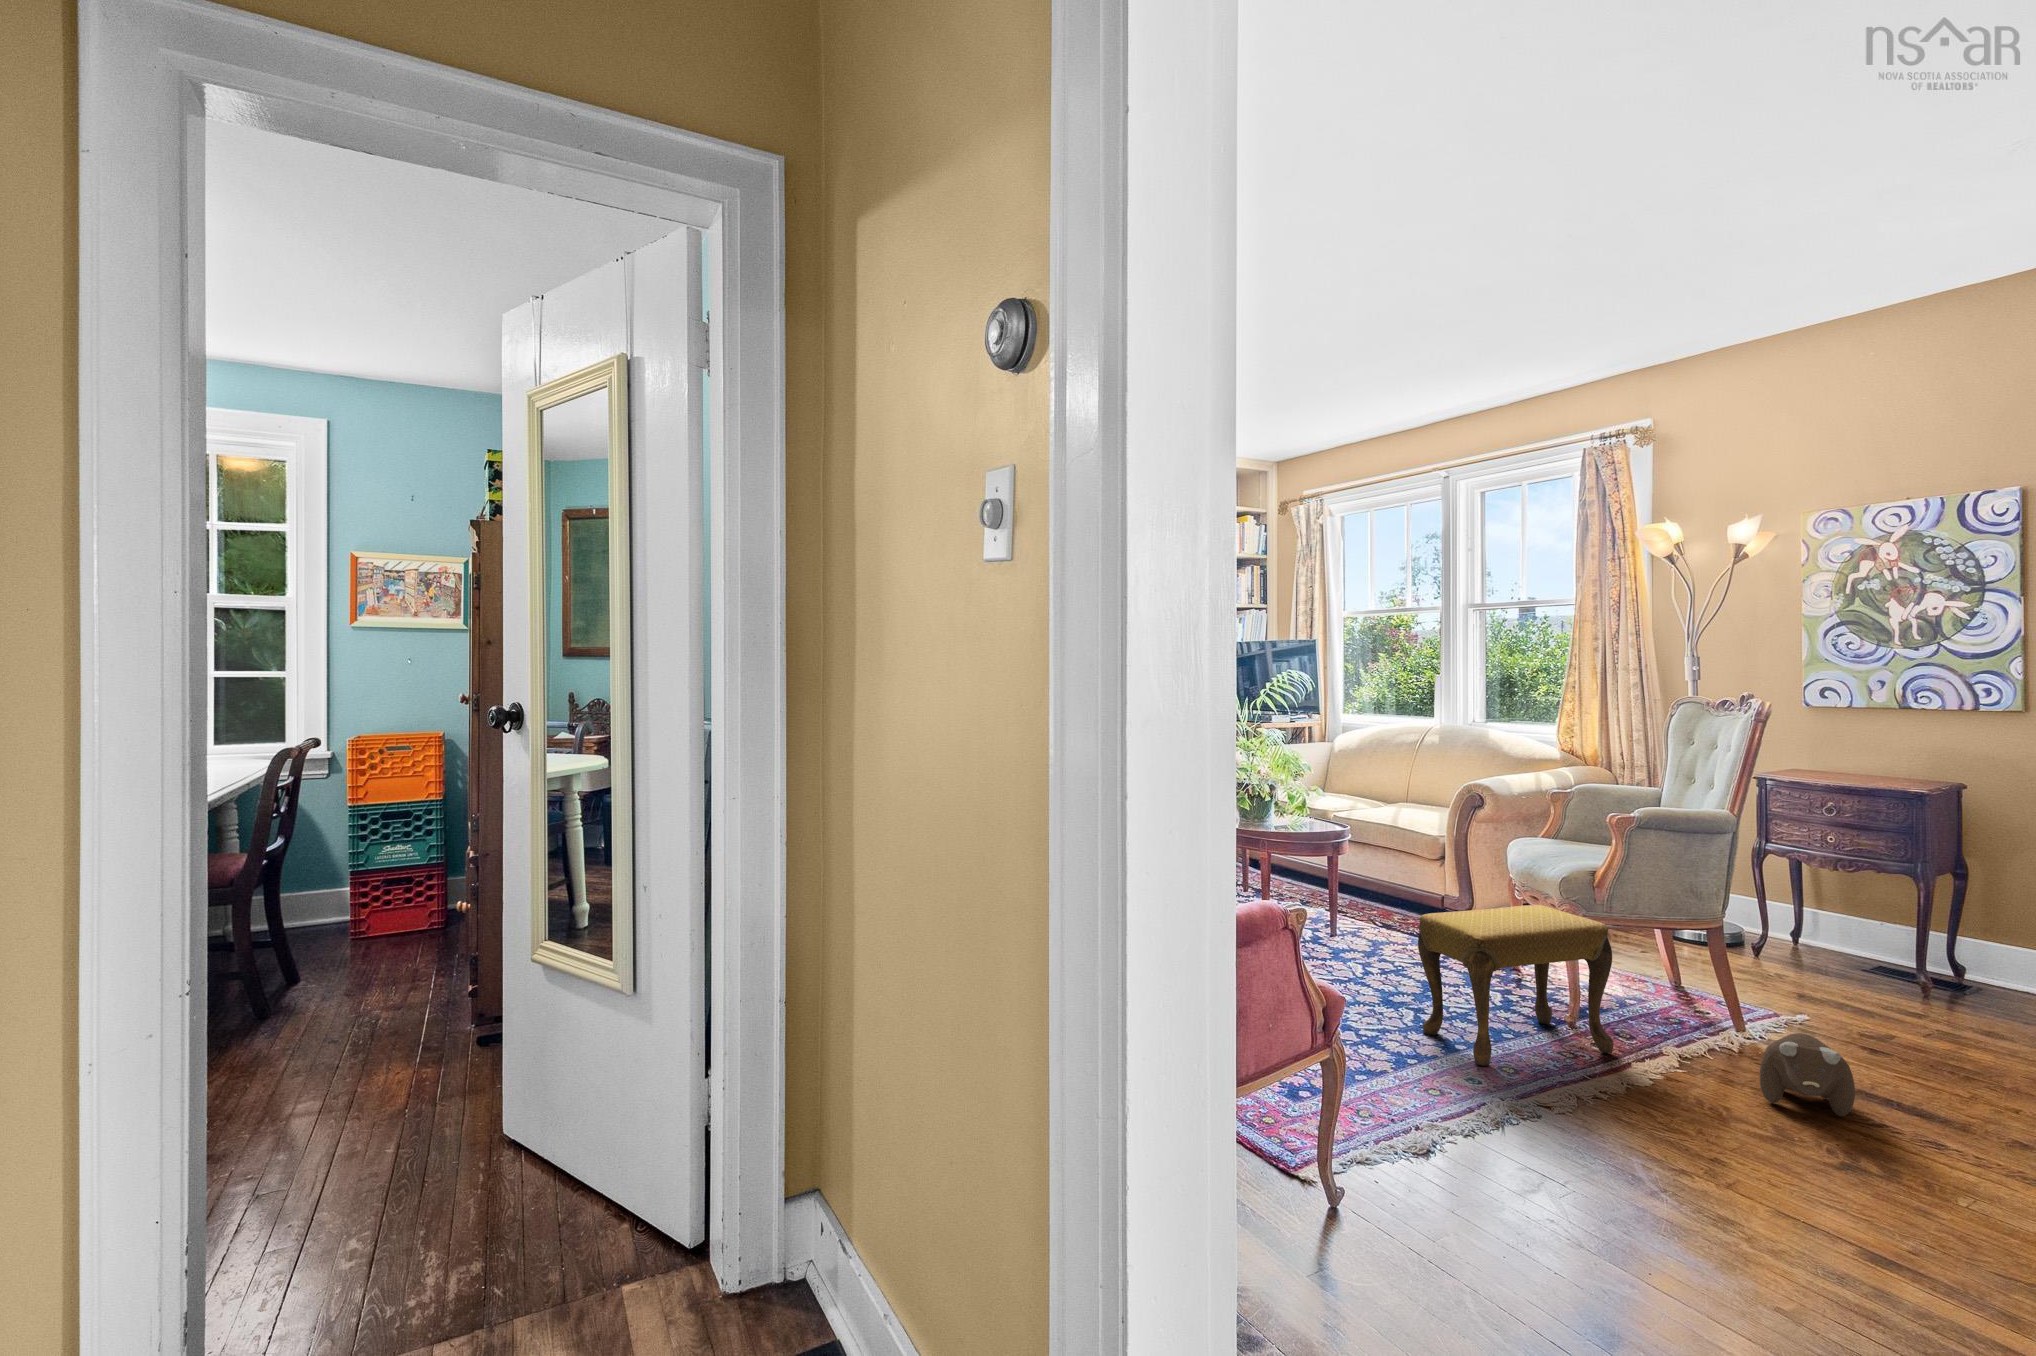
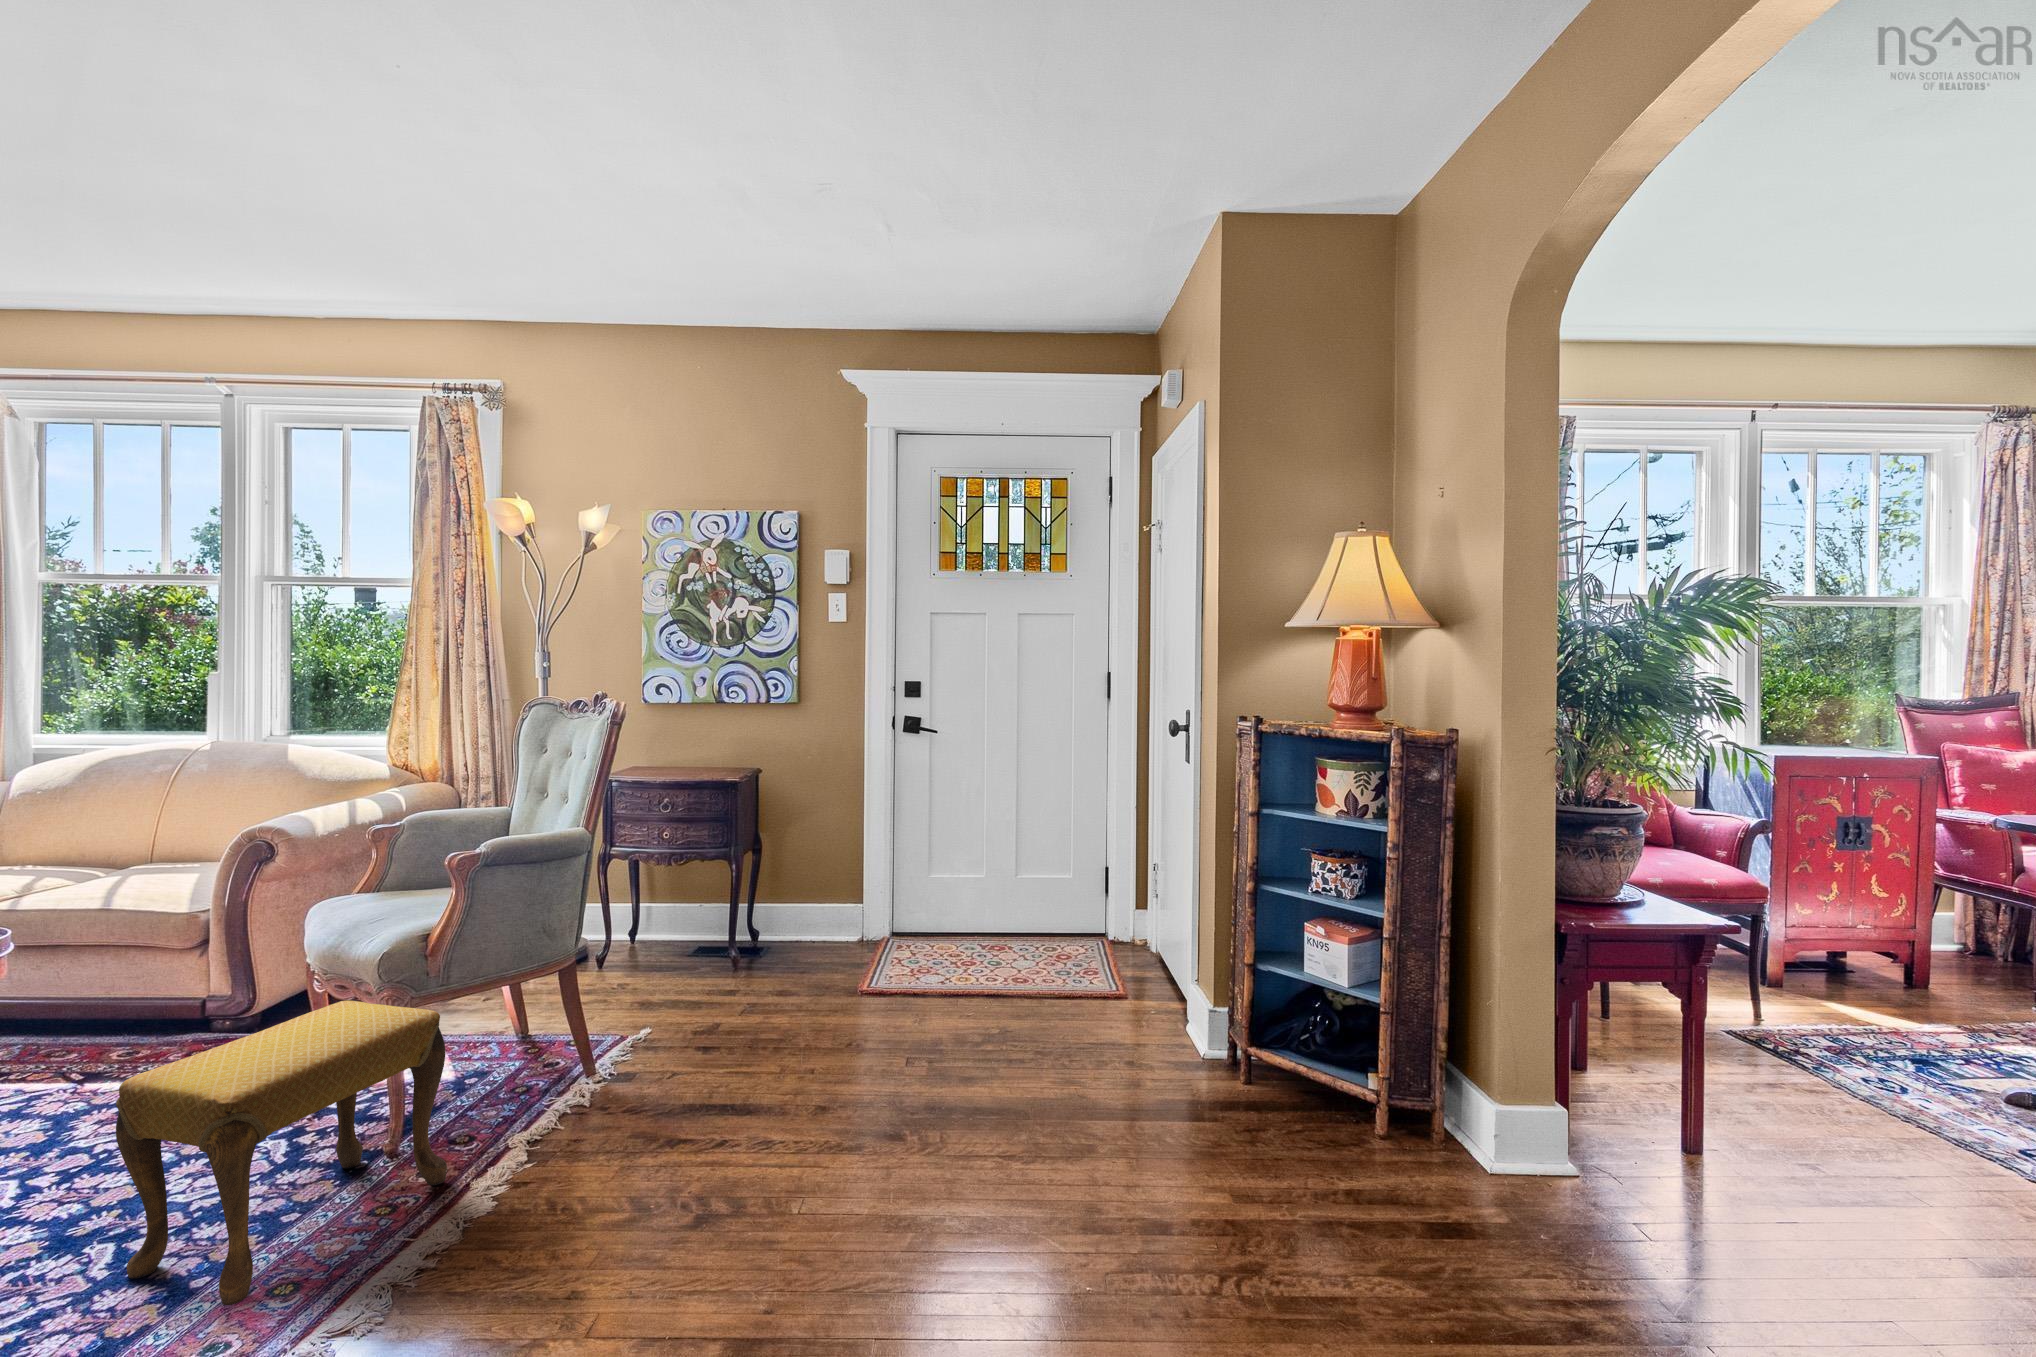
plush toy: present [1760,1033,1855,1116] -> none [617,1079,707,1174]

